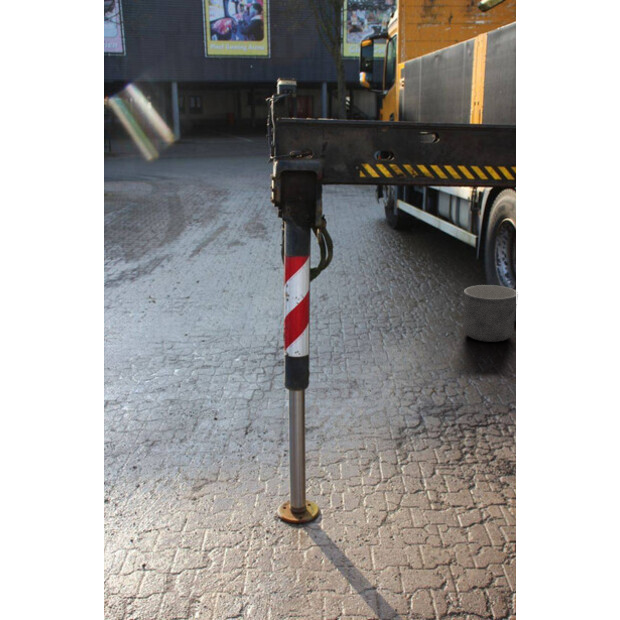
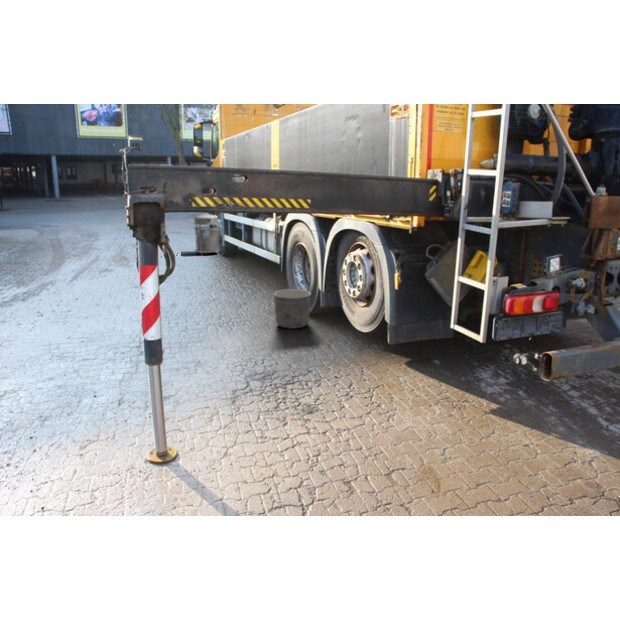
trash can: none [359,171,392,228] -> present [194,214,220,253]

